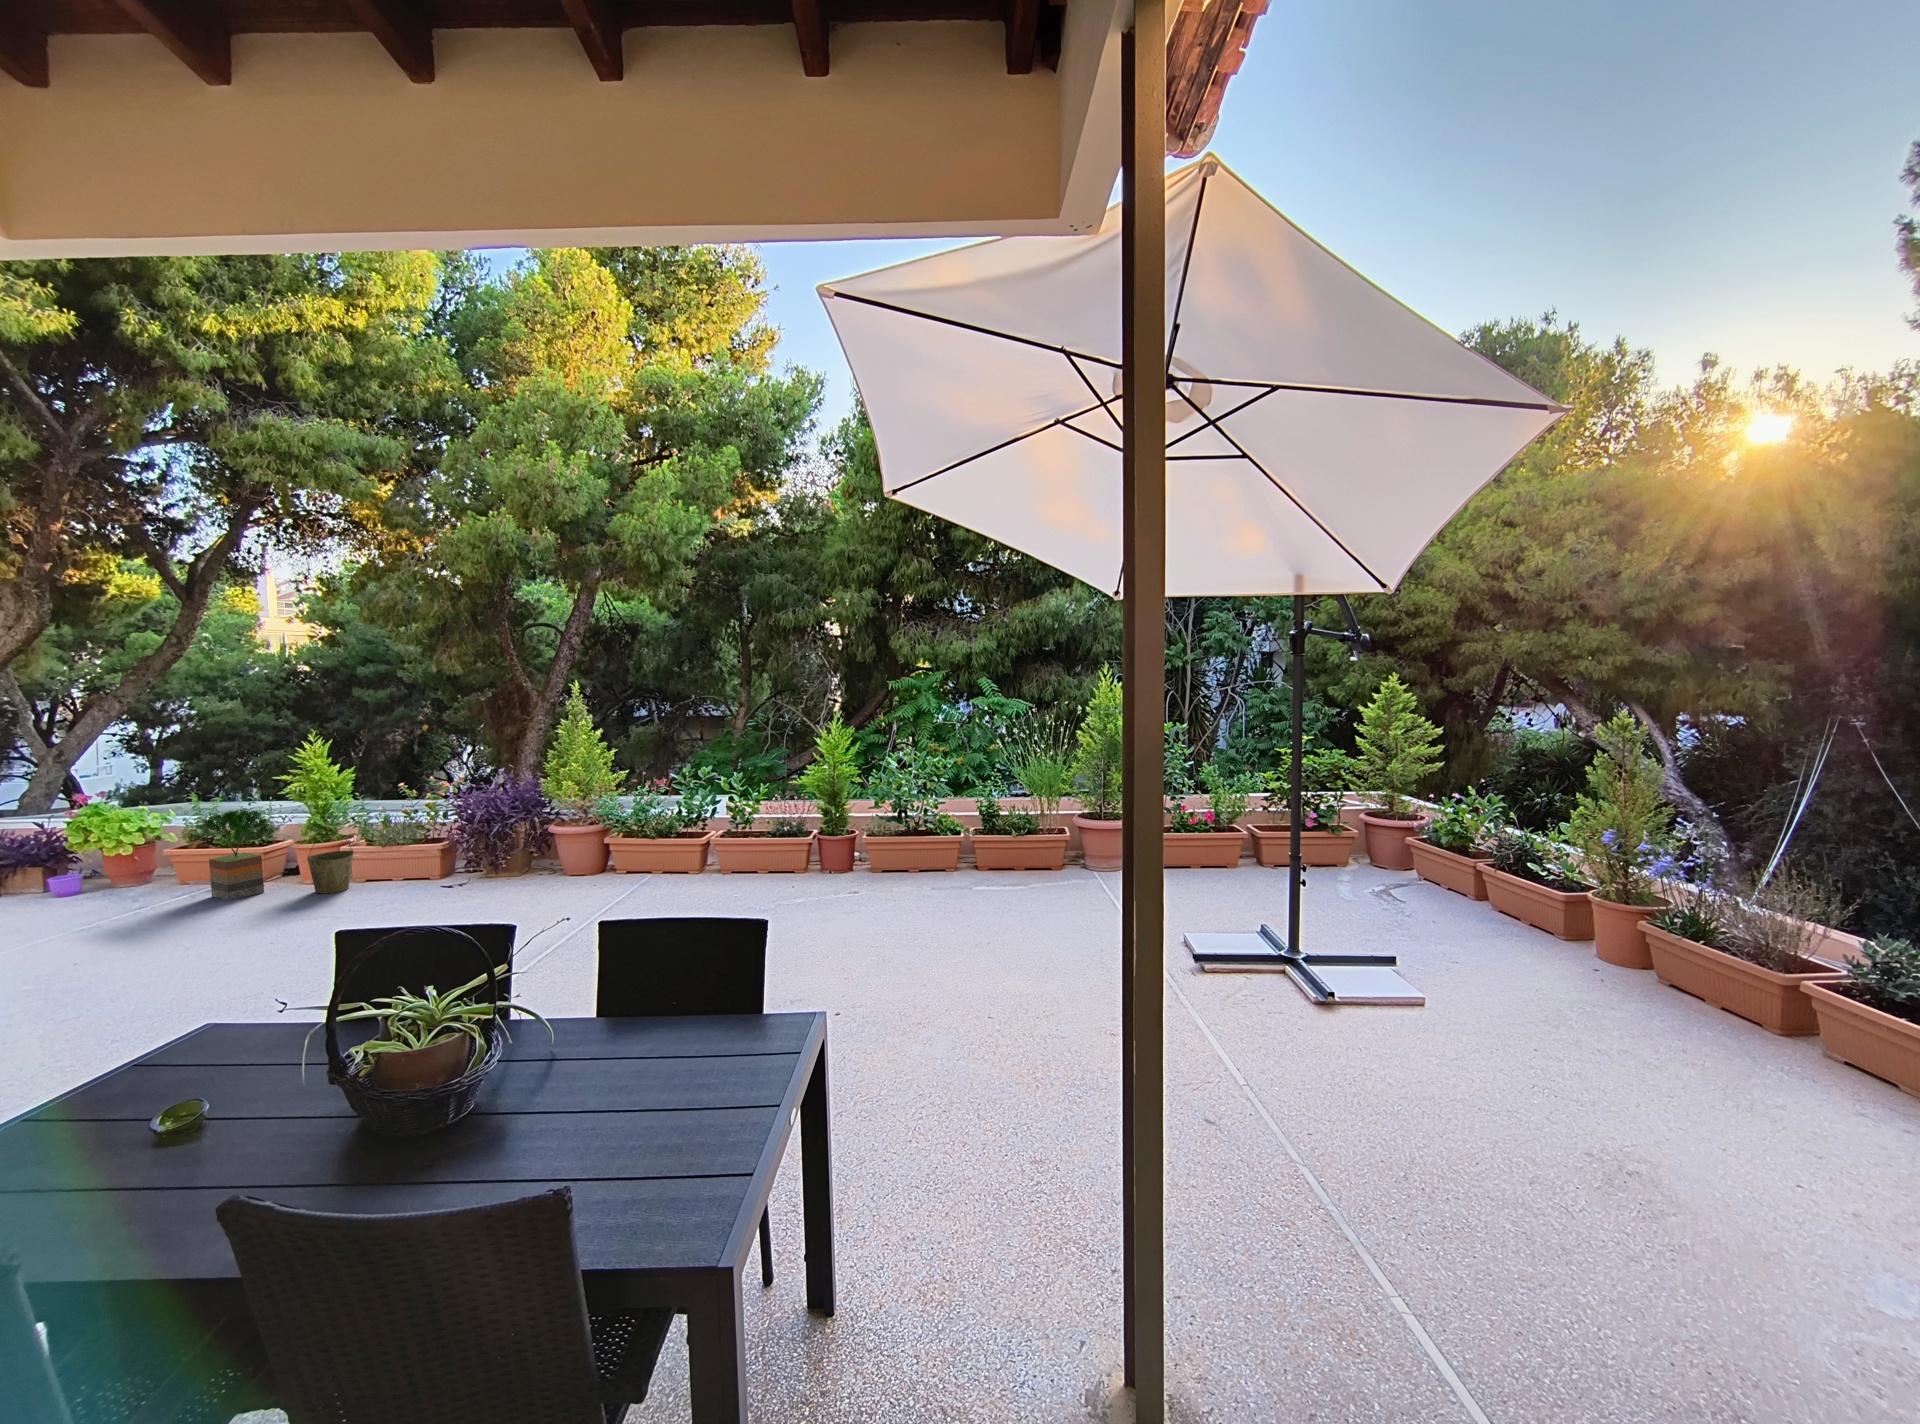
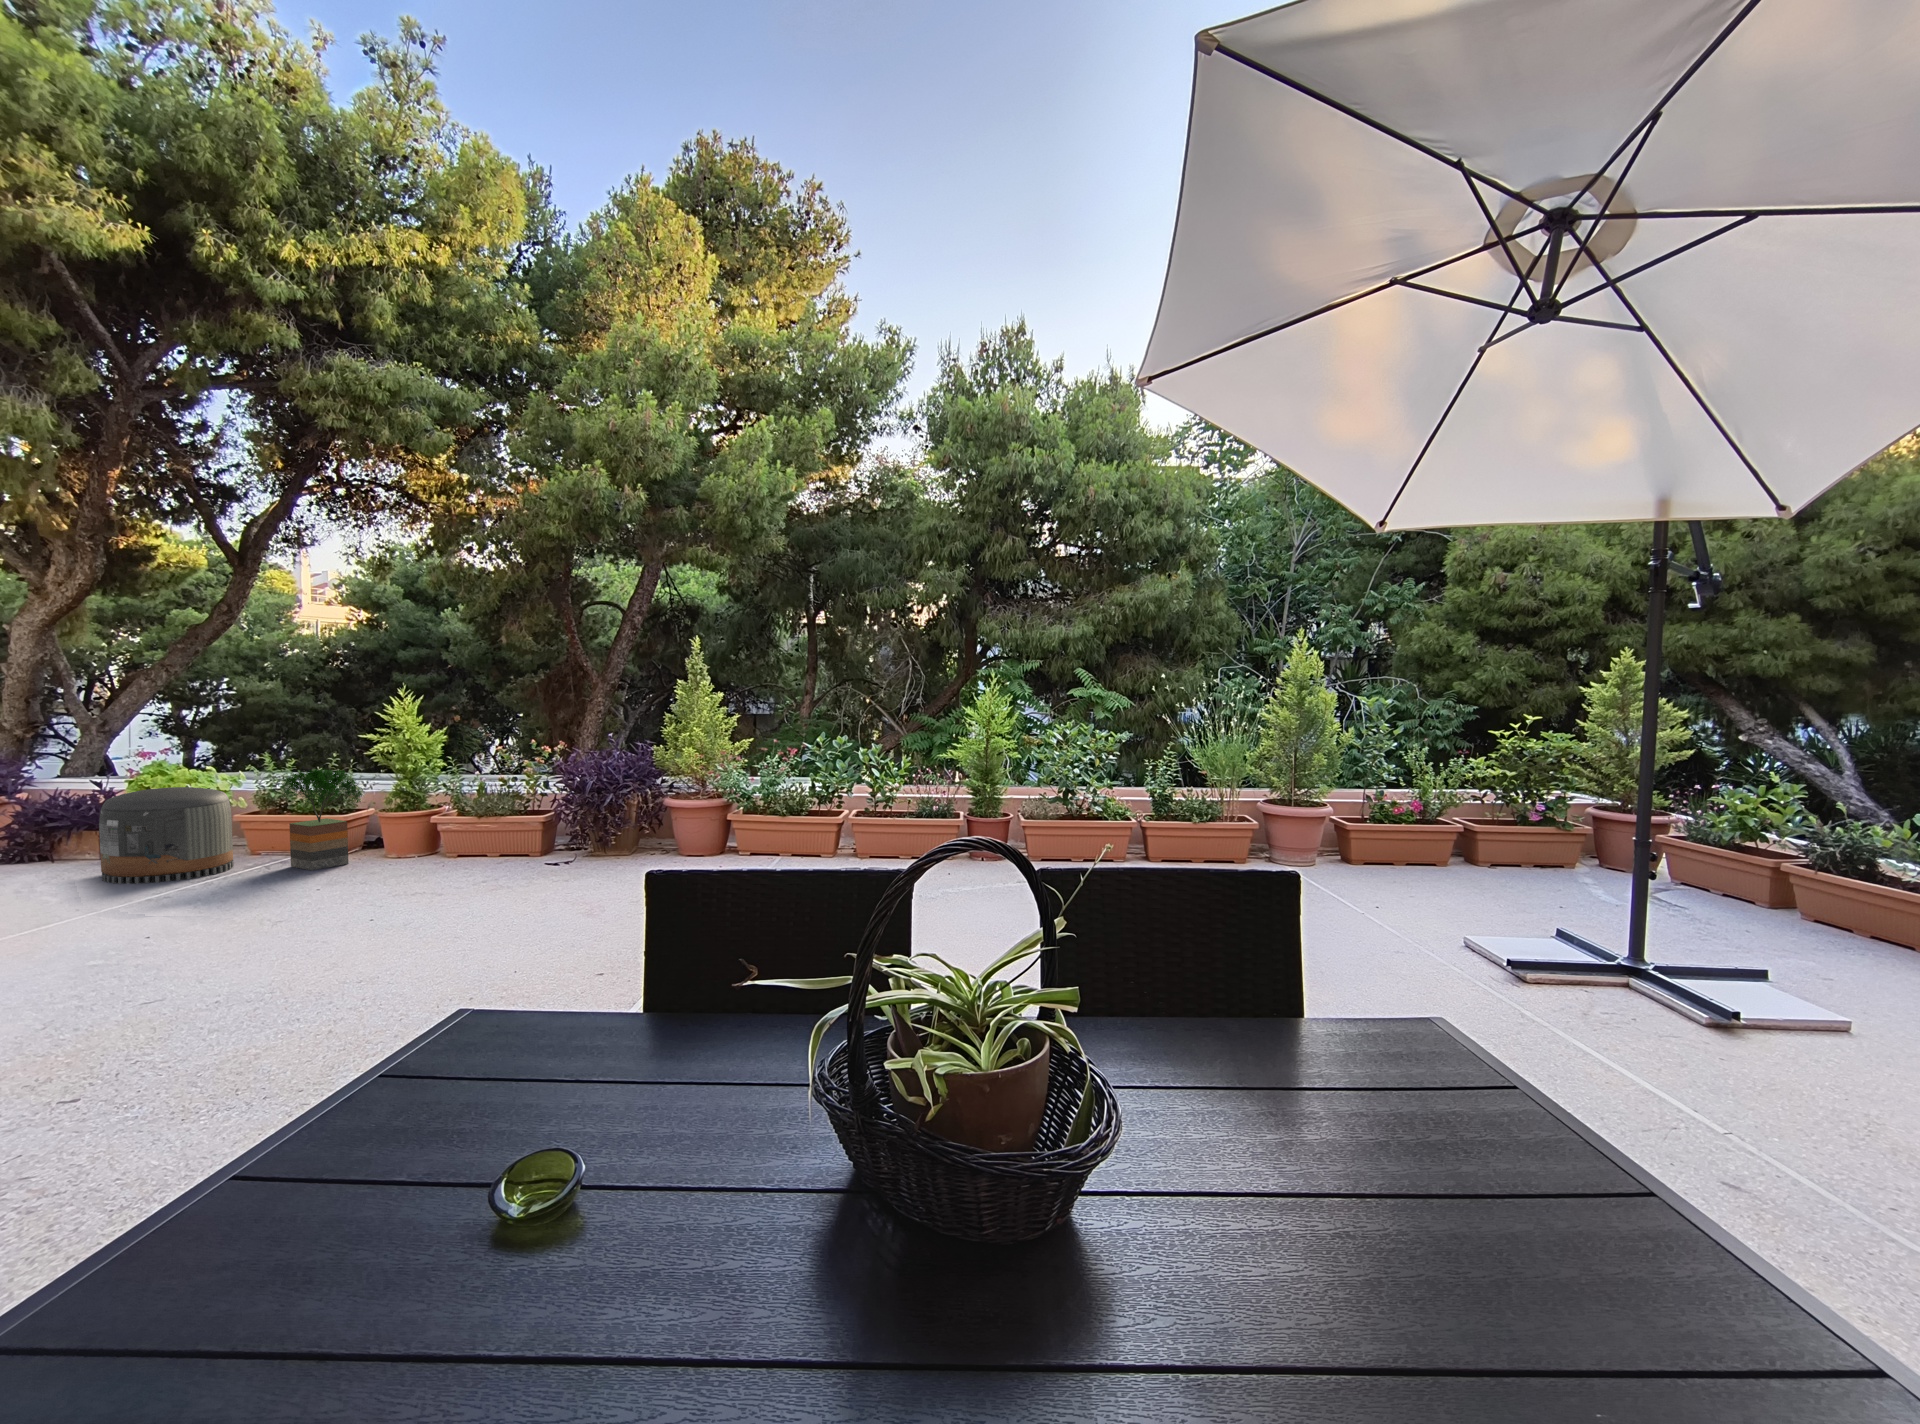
pouf: none [34,830,161,919] -> present [99,787,234,884]
bucket: present [307,831,354,893] -> none [398,795,450,866]

